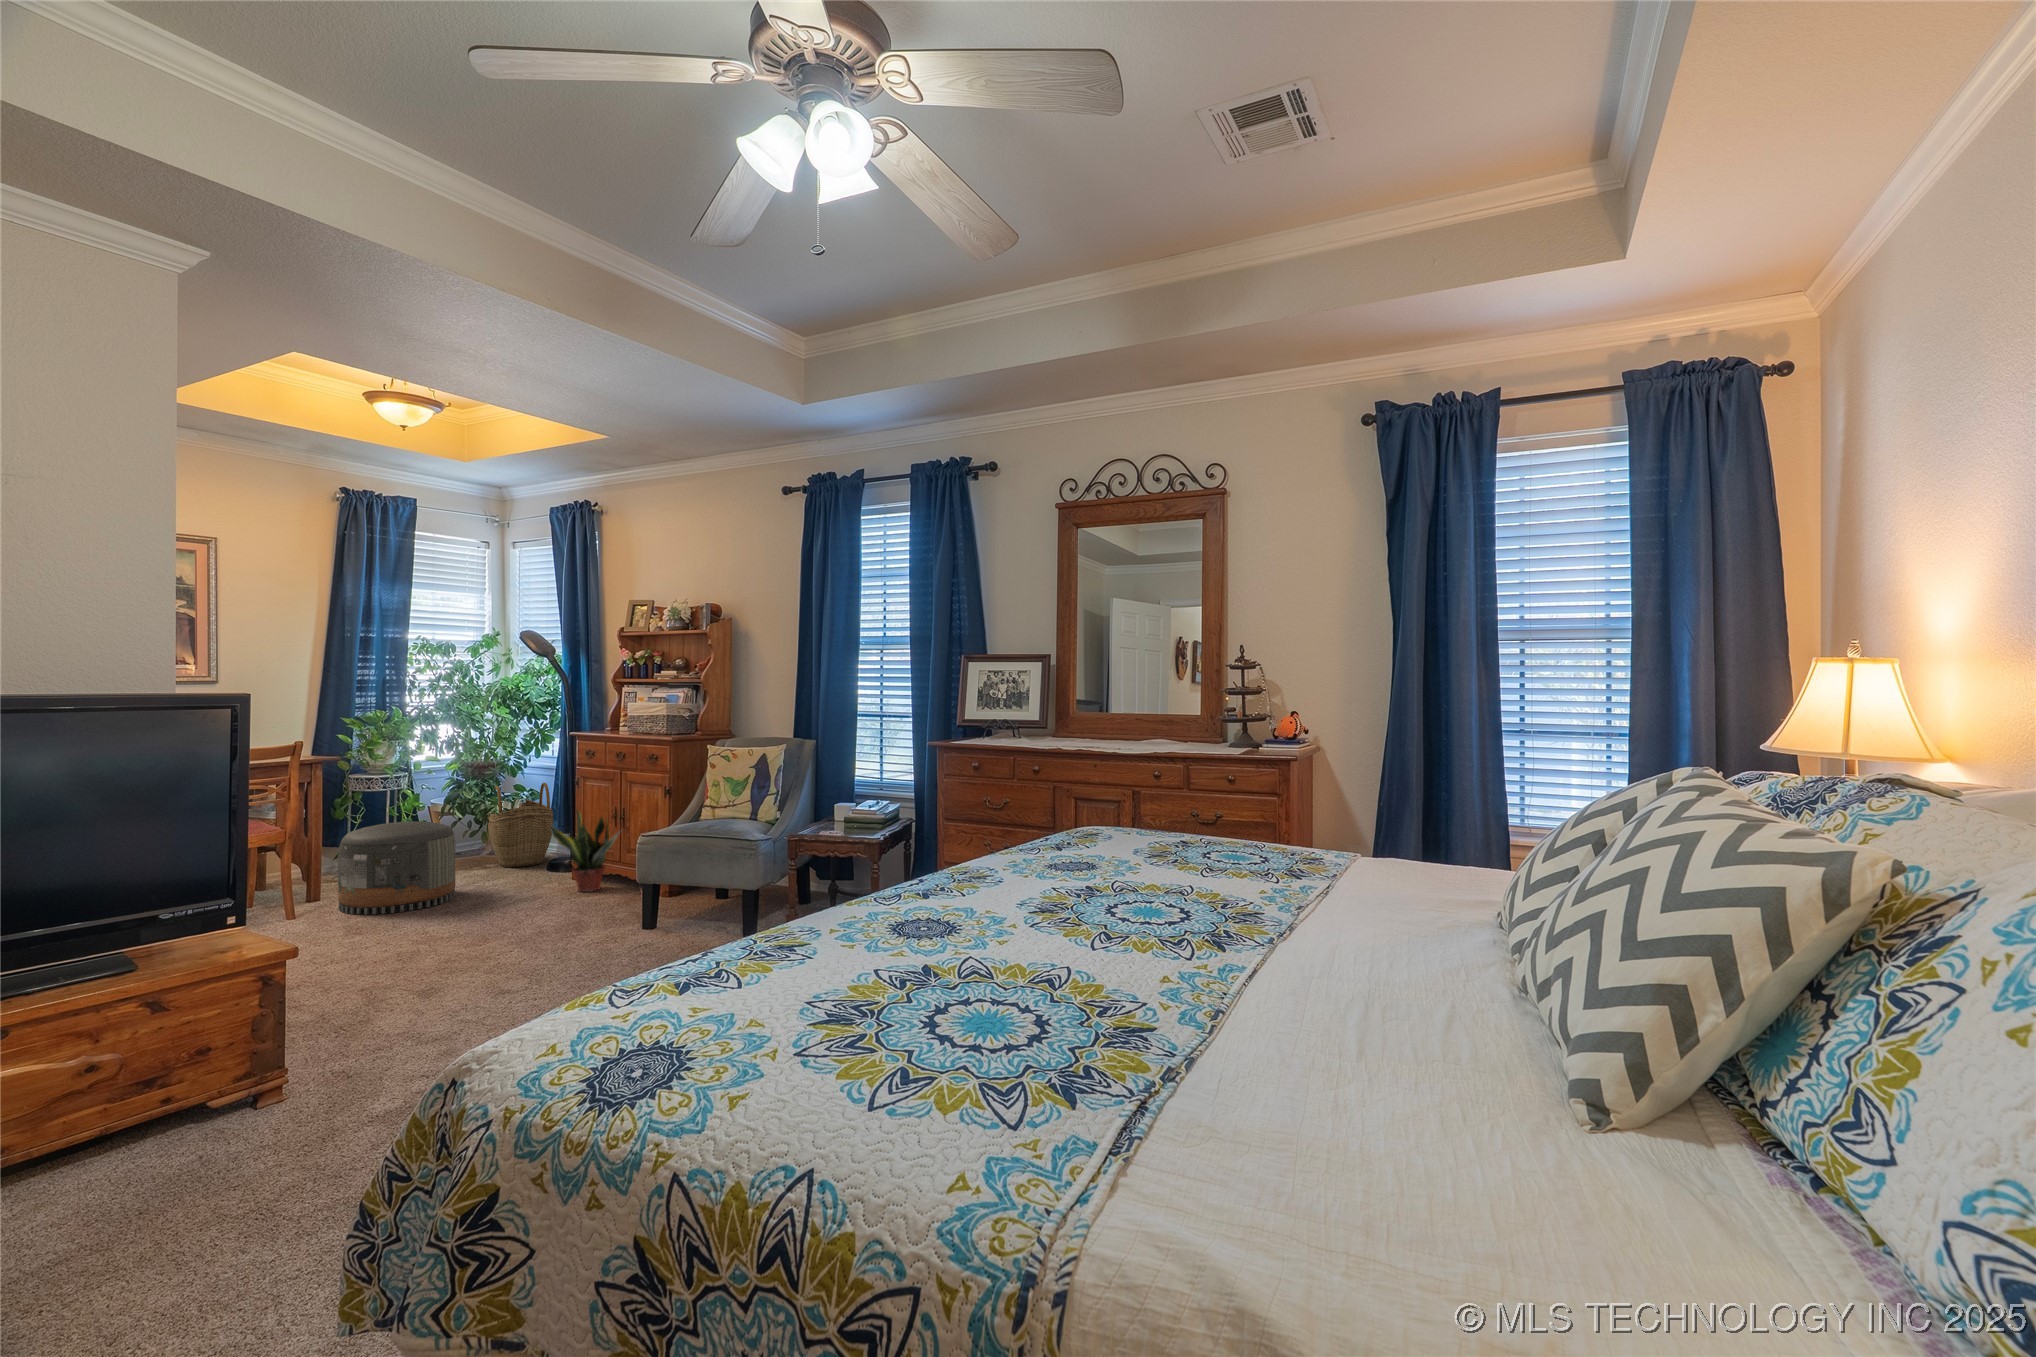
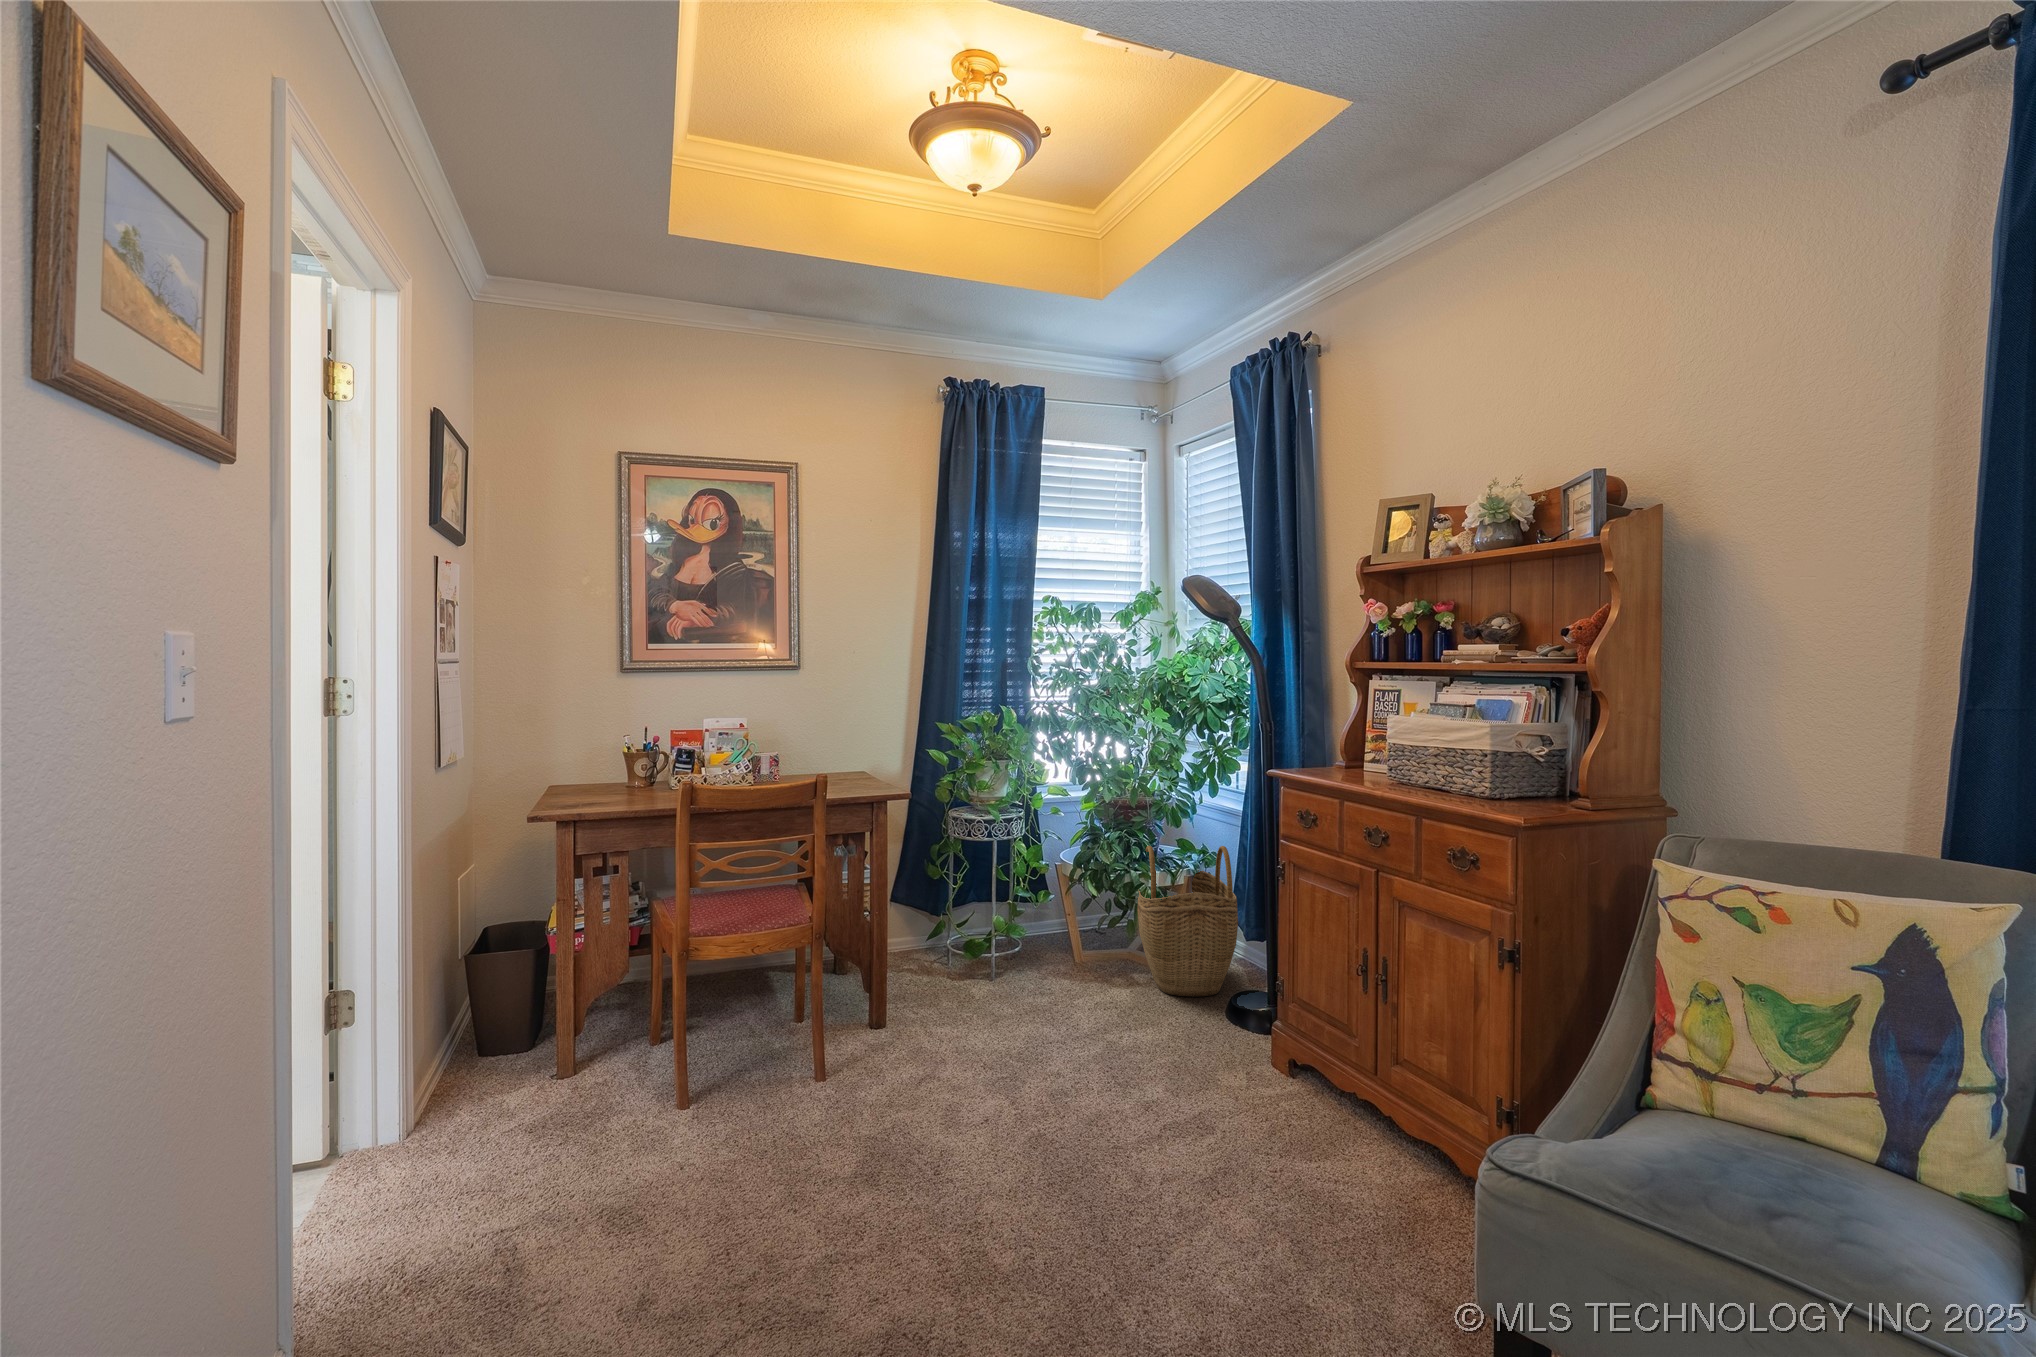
potted plant: present [551,810,619,892] -> none [1236,936,1383,1132]
pouf: present [338,821,455,914] -> none [902,915,1074,1104]

